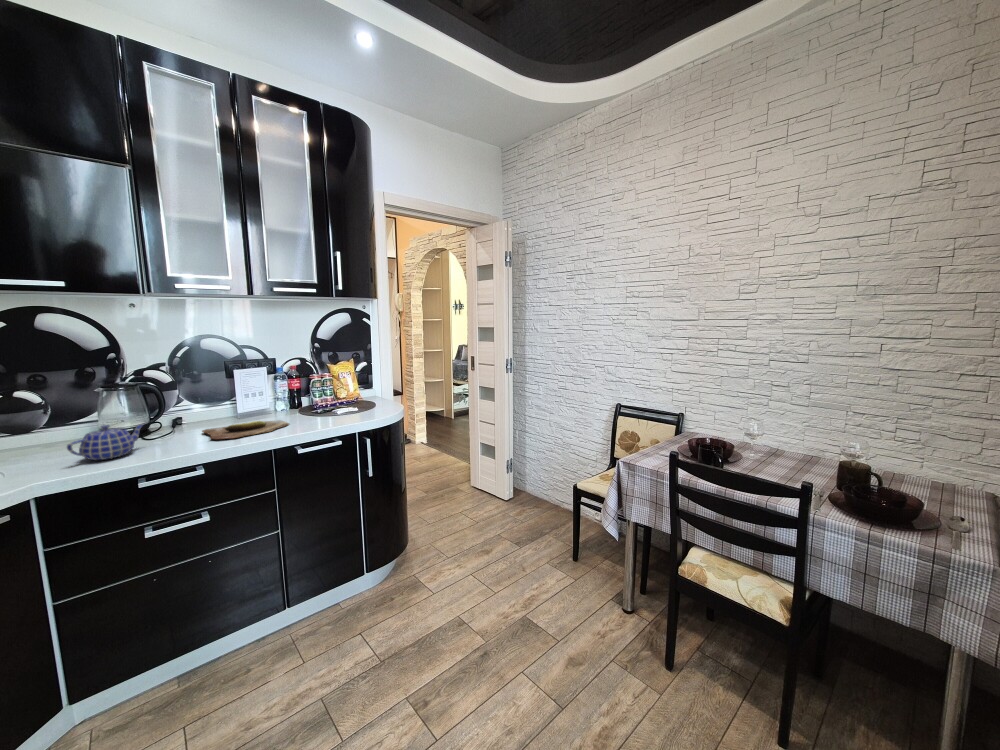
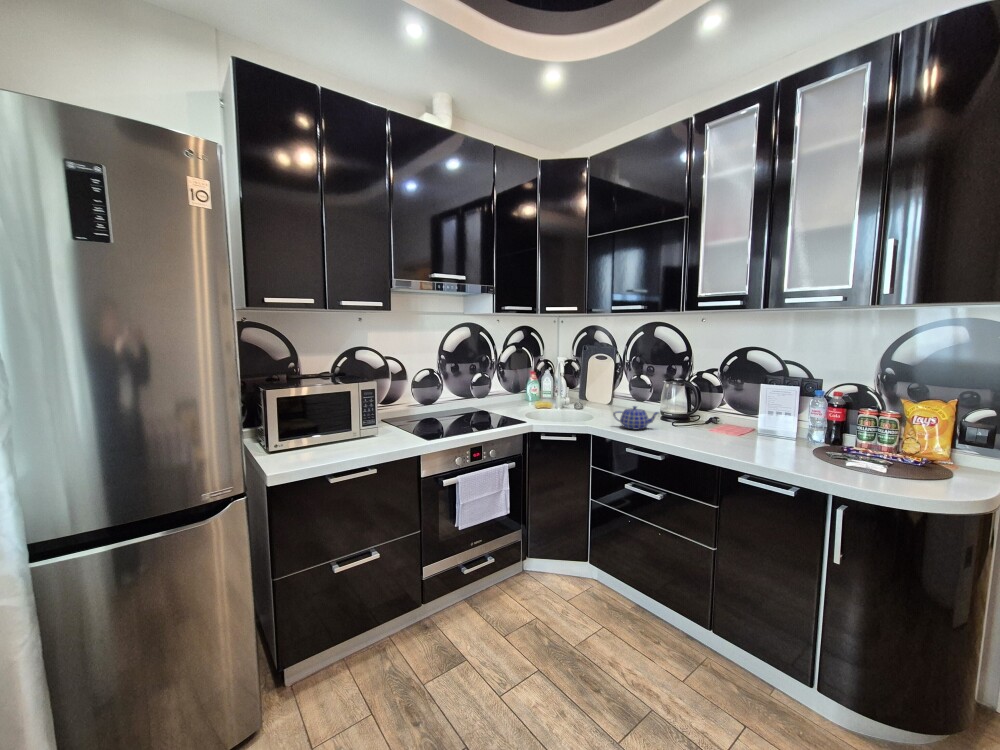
cutting board: present [202,420,289,439] -> none [685,431,771,452]

